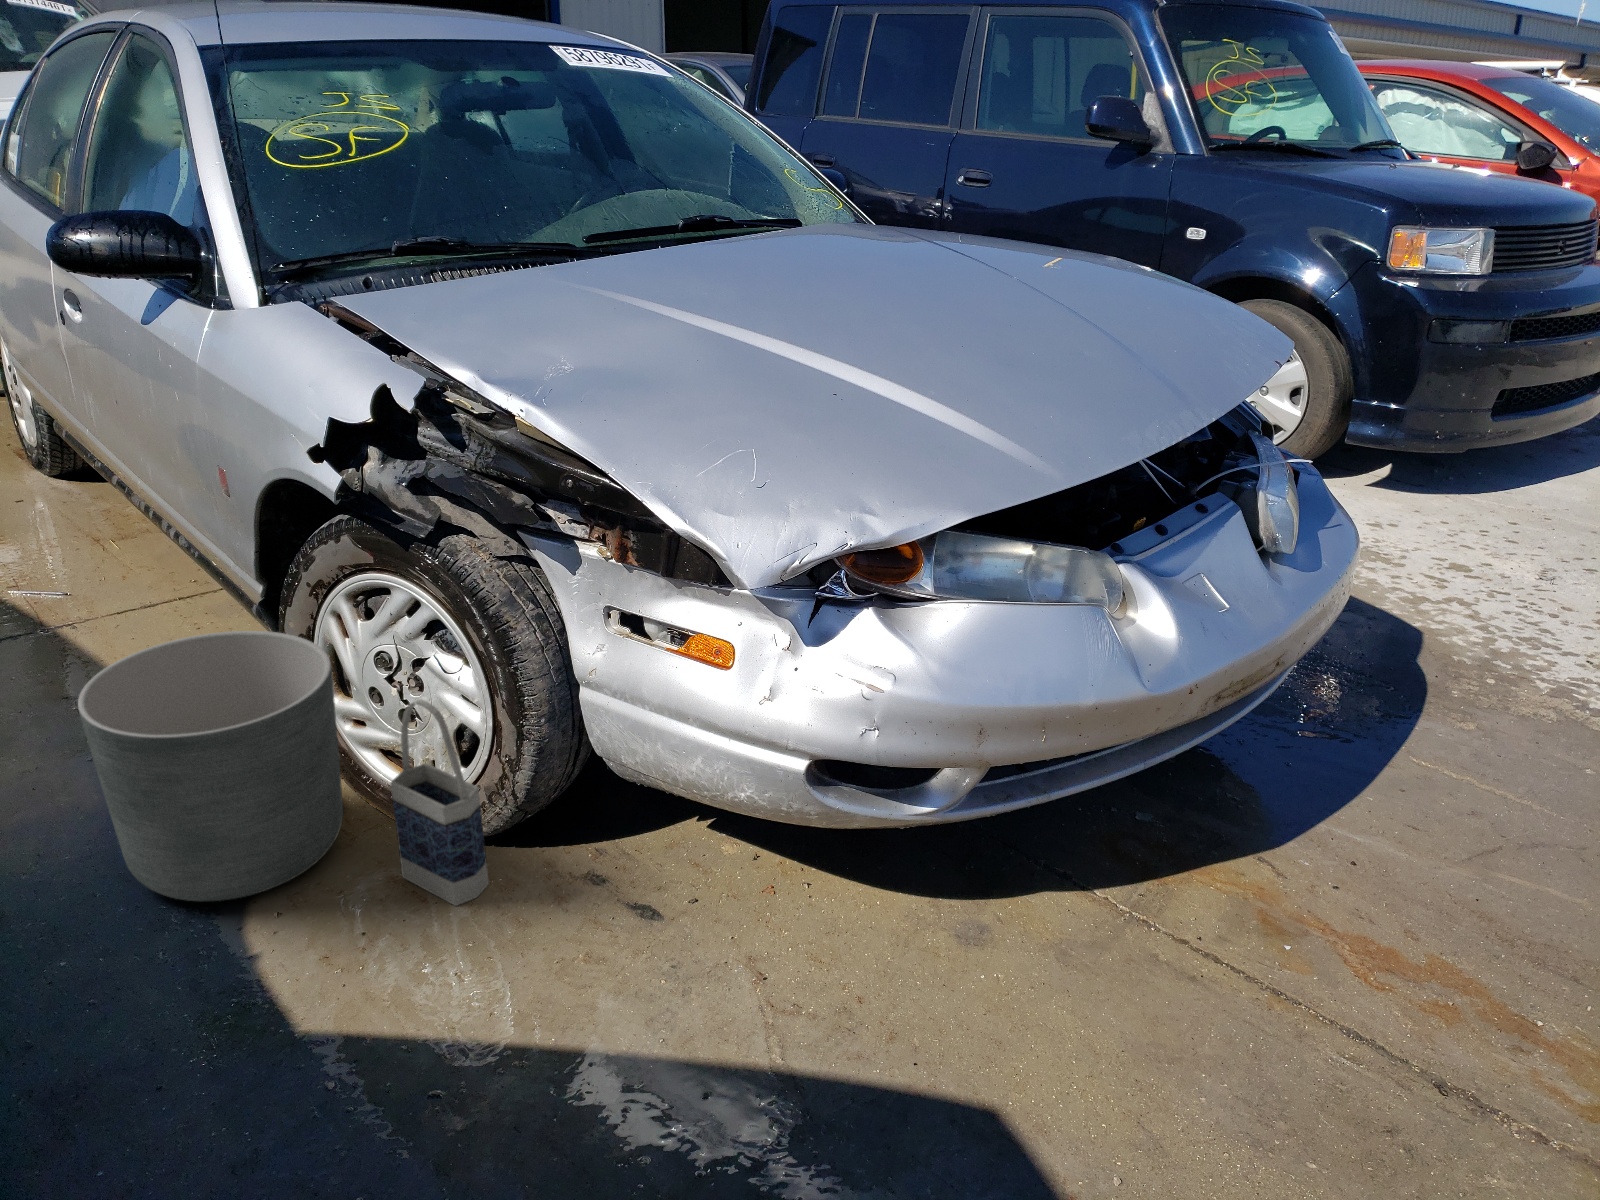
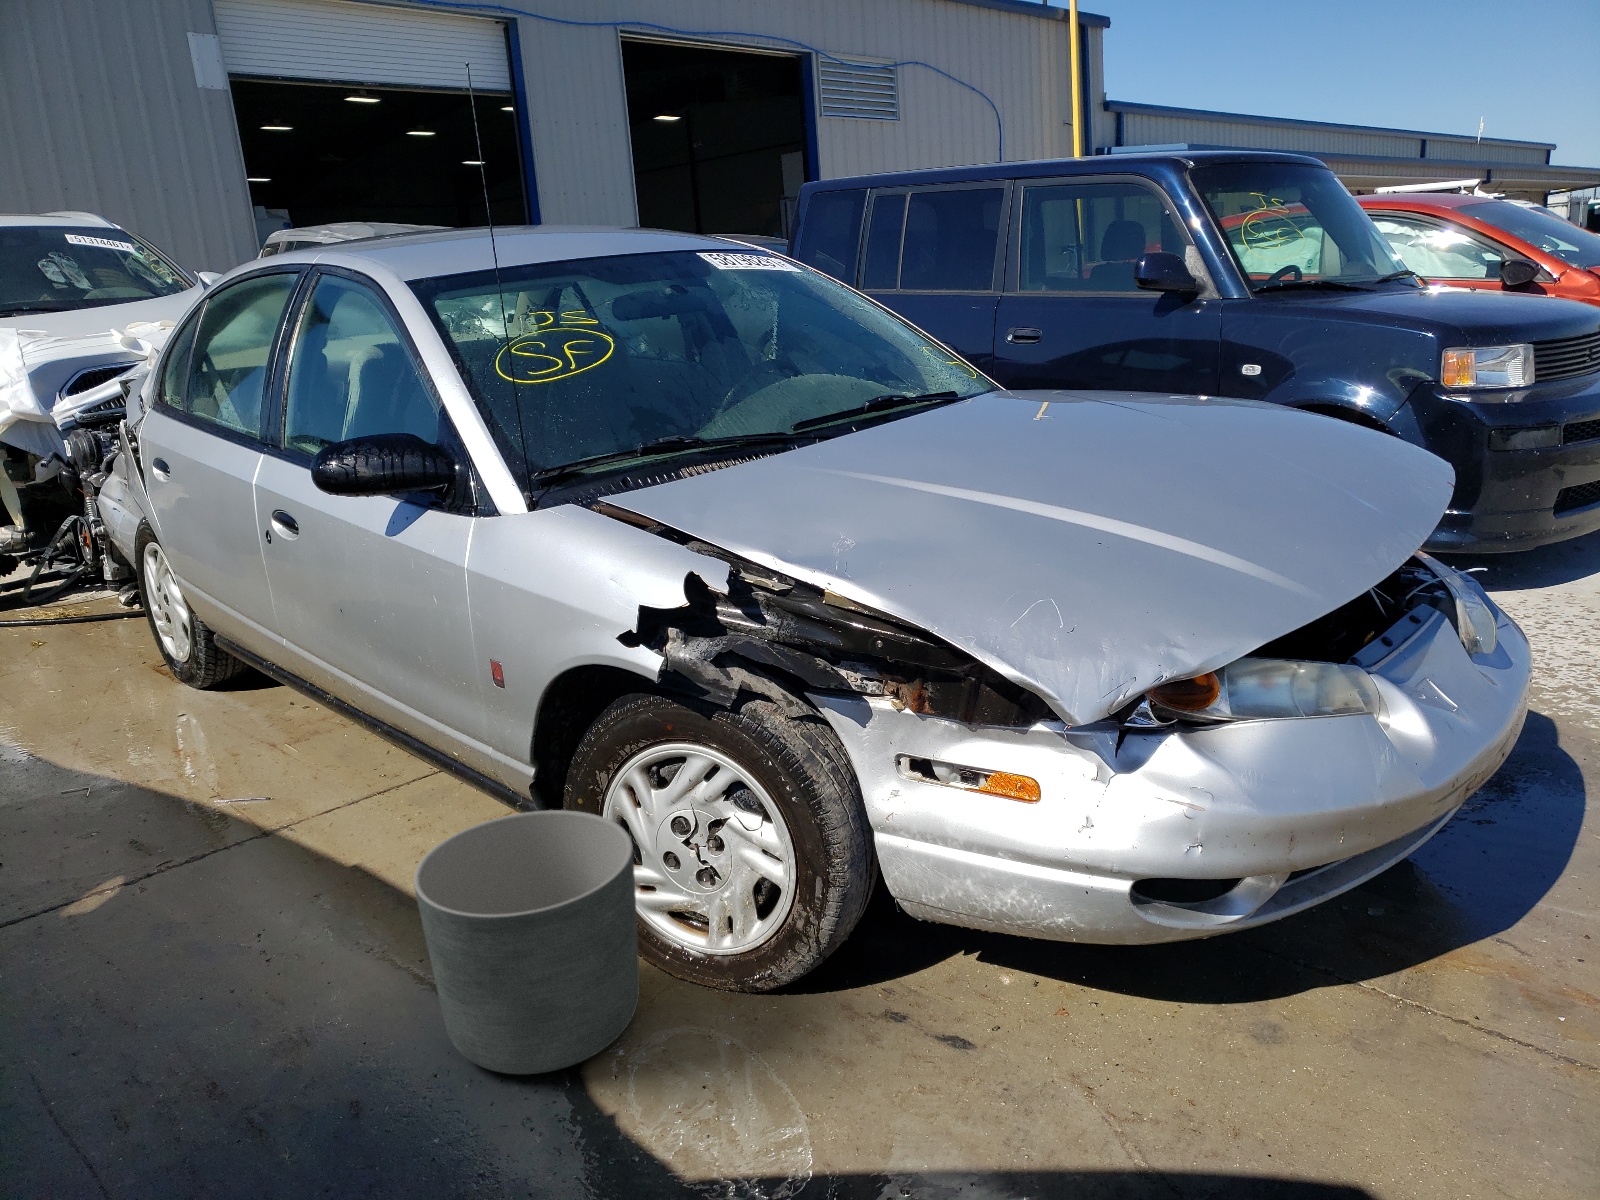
bag: present [391,700,489,906] -> none [702,858,794,1055]

